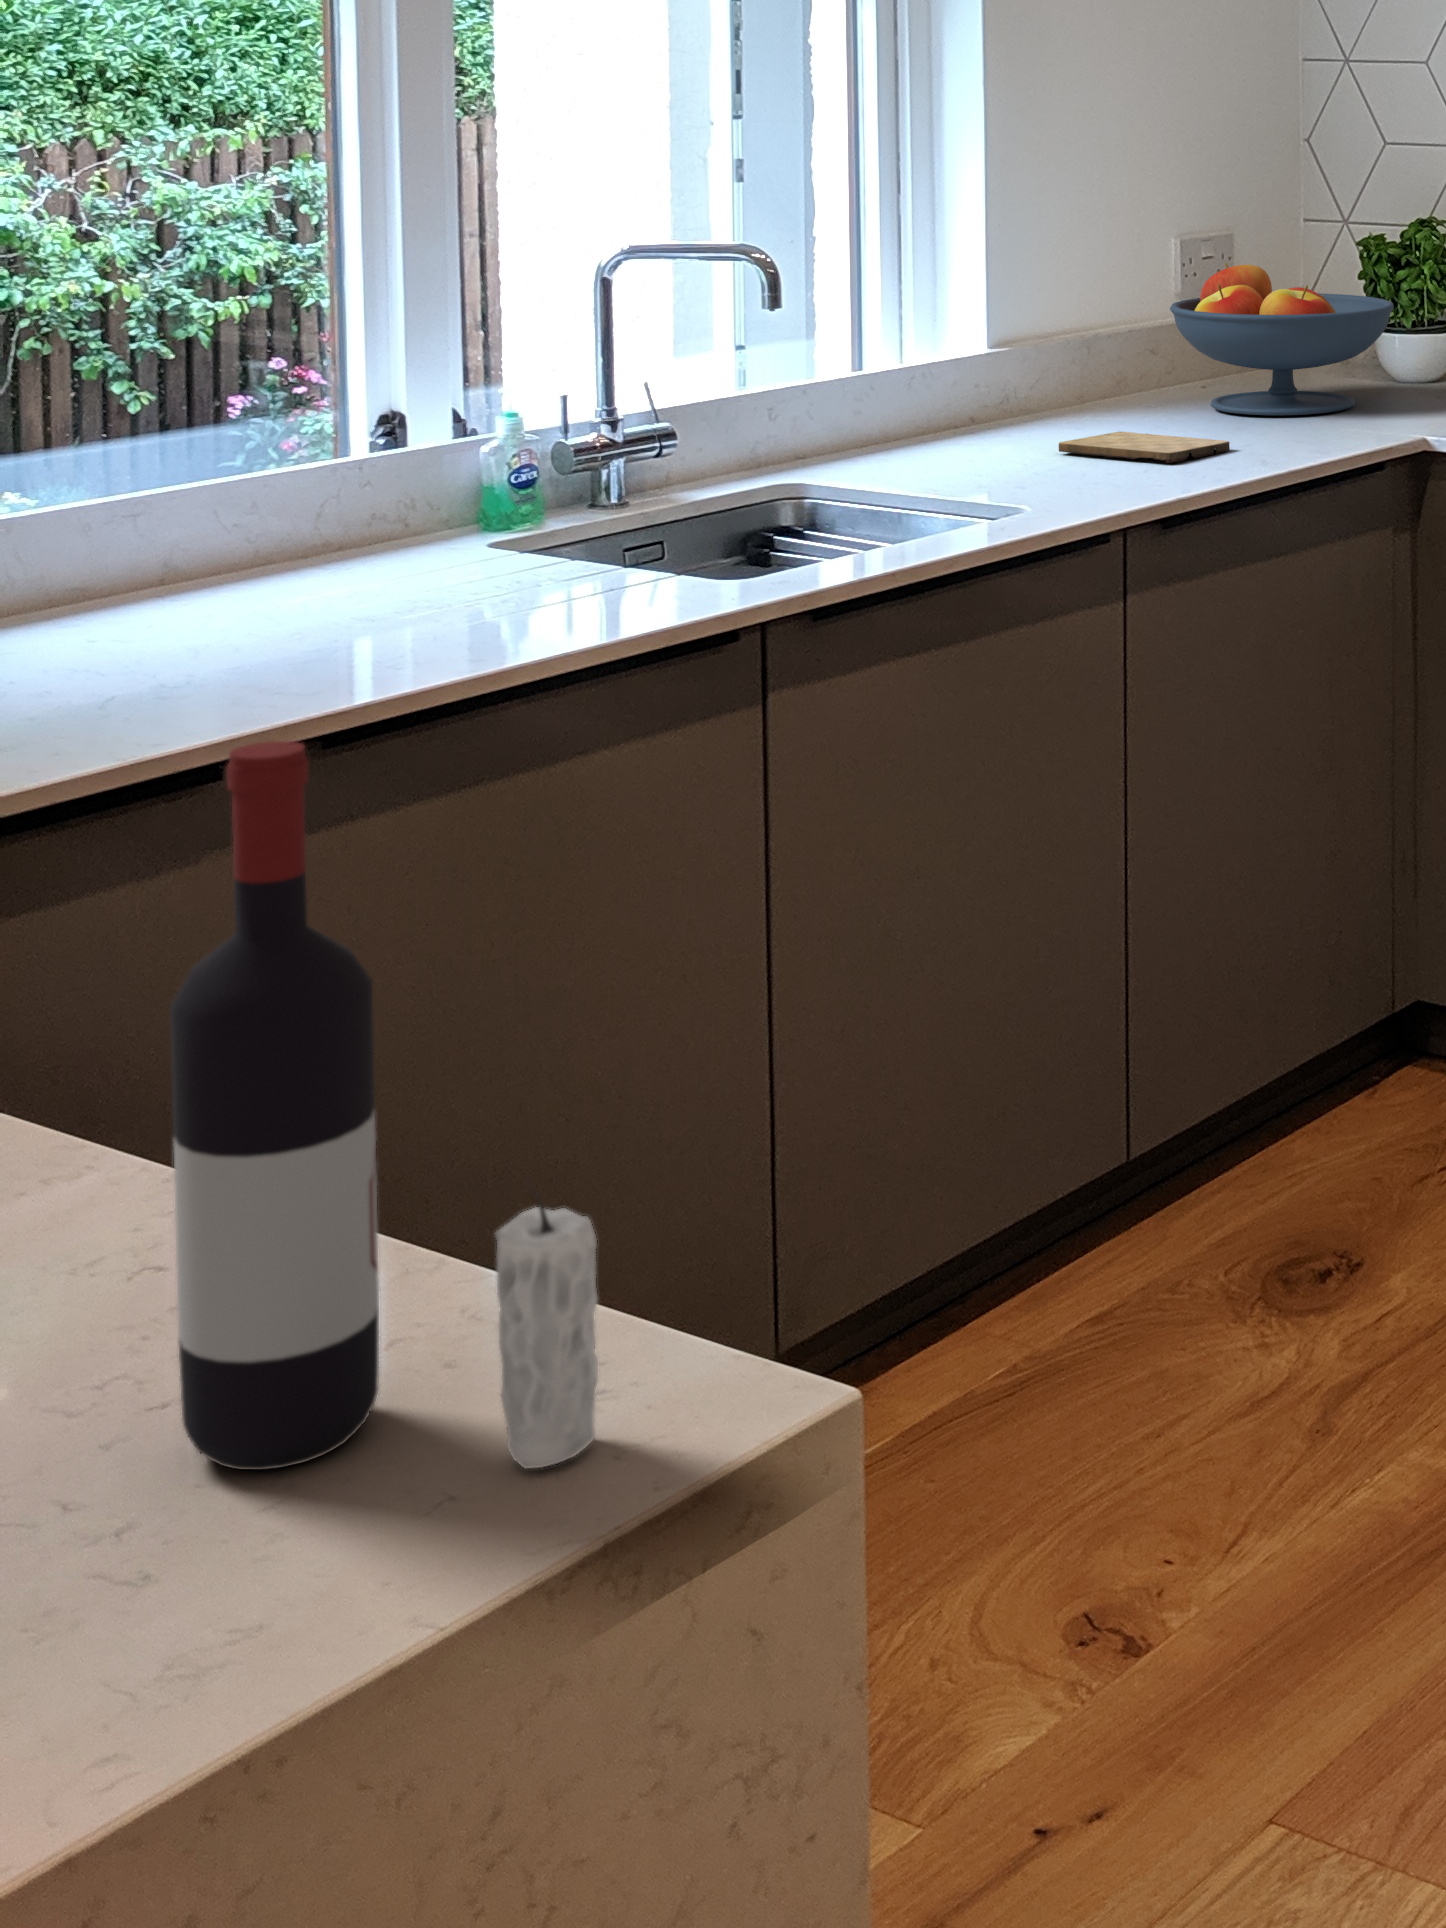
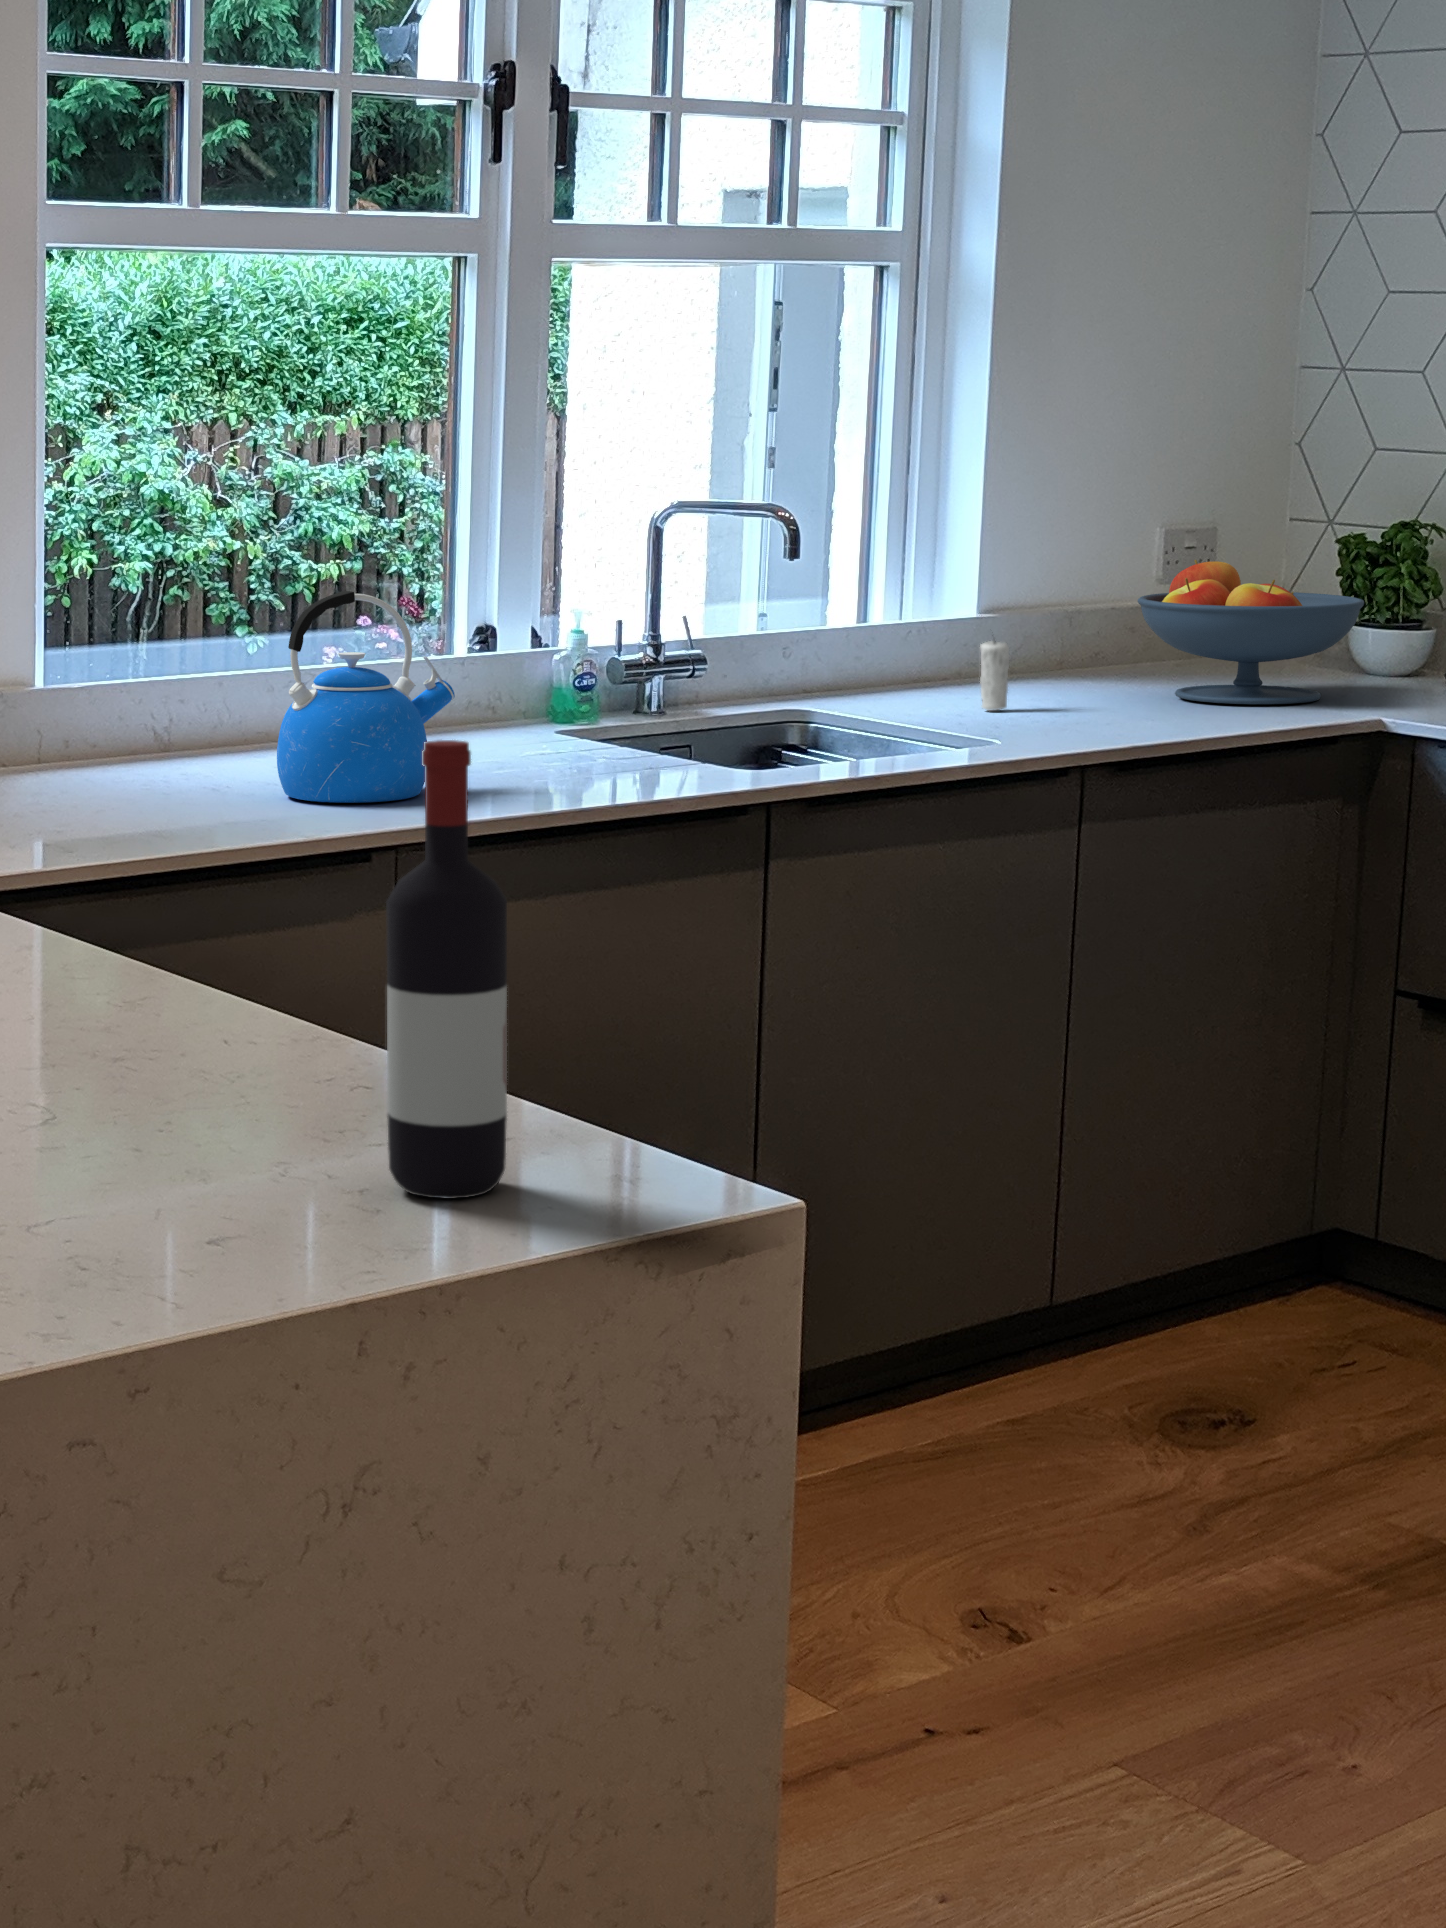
kettle: none [152,353,390,621] -> present [277,591,455,803]
cutting board: present [1059,432,1230,463] -> none [1023,709,1187,735]
candle: present [495,1185,598,1468] -> present [980,641,1009,711]

